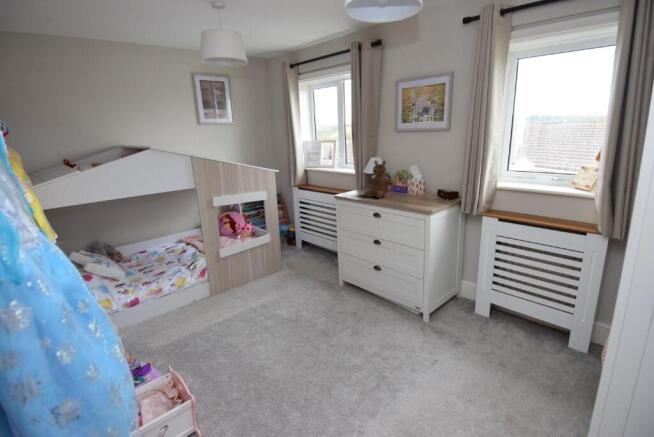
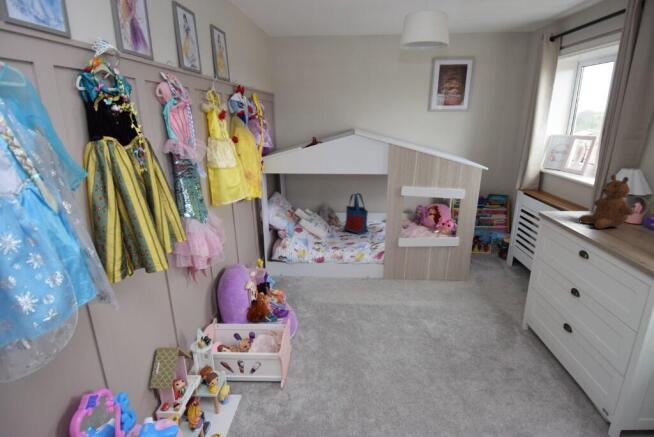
tote bag: none [136,217,172,262] -> present [344,193,368,235]

